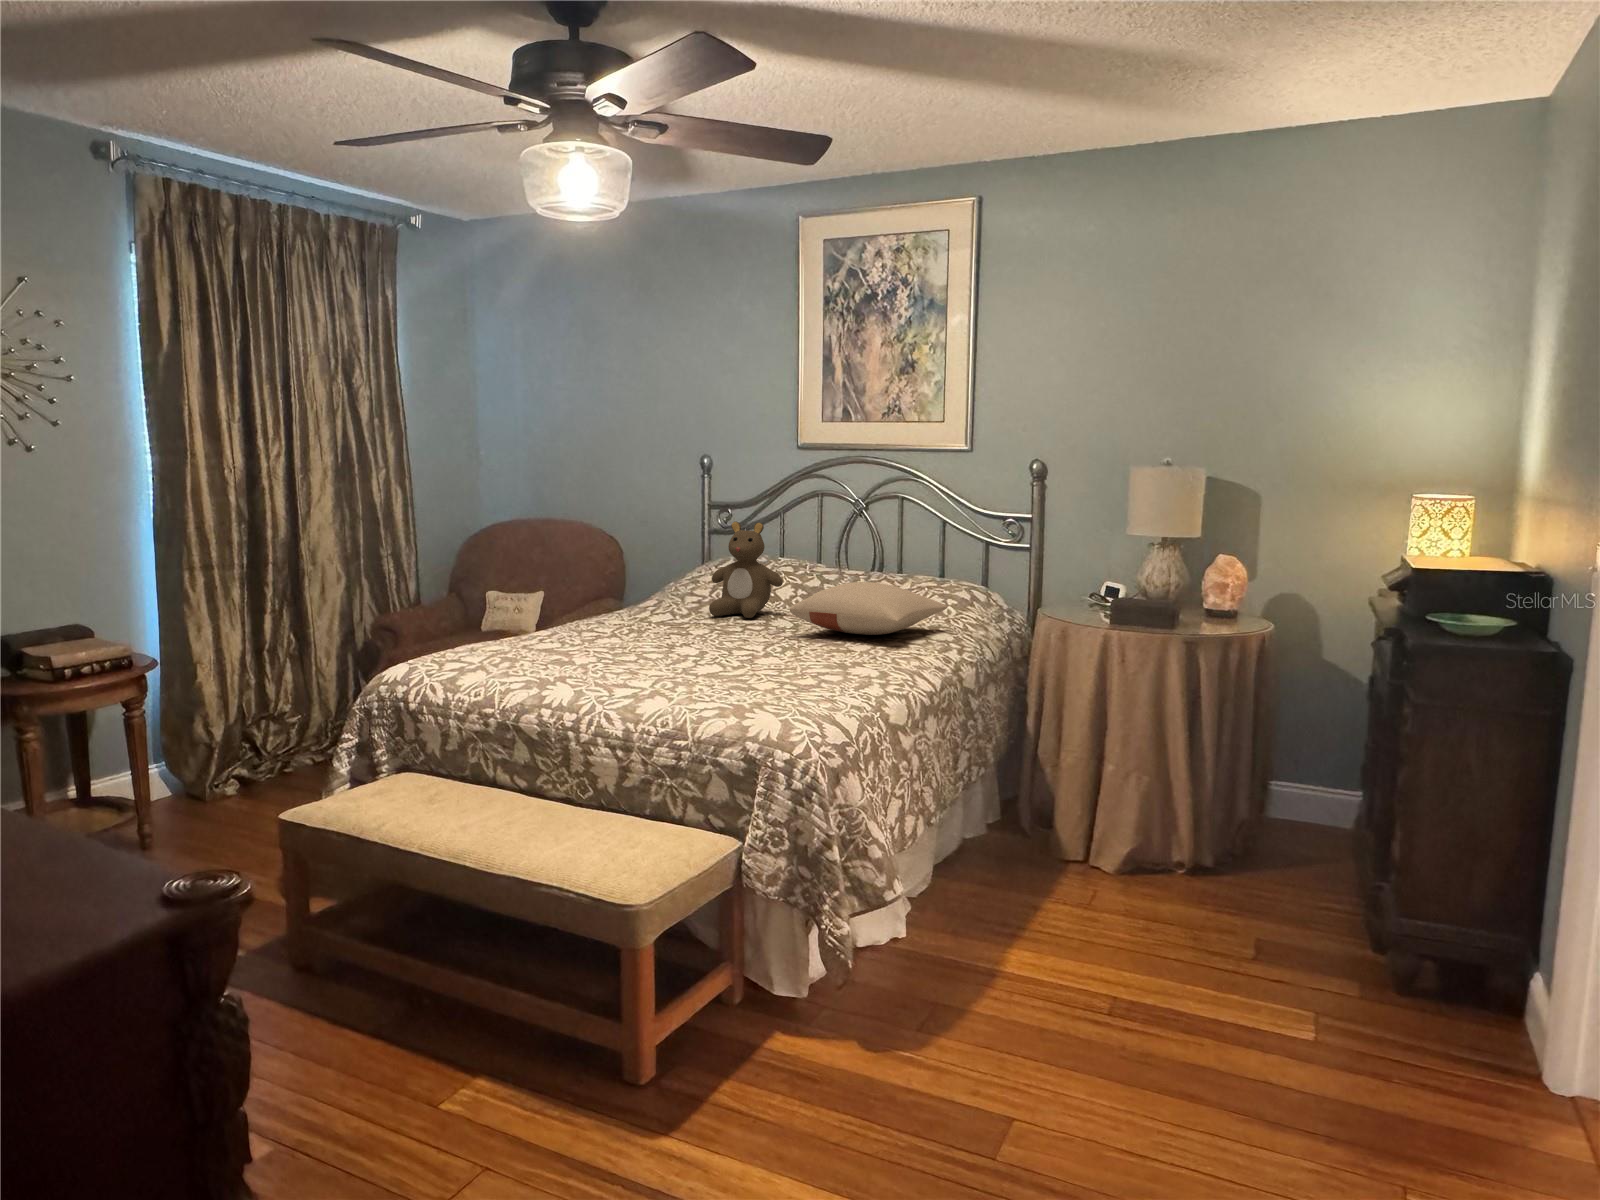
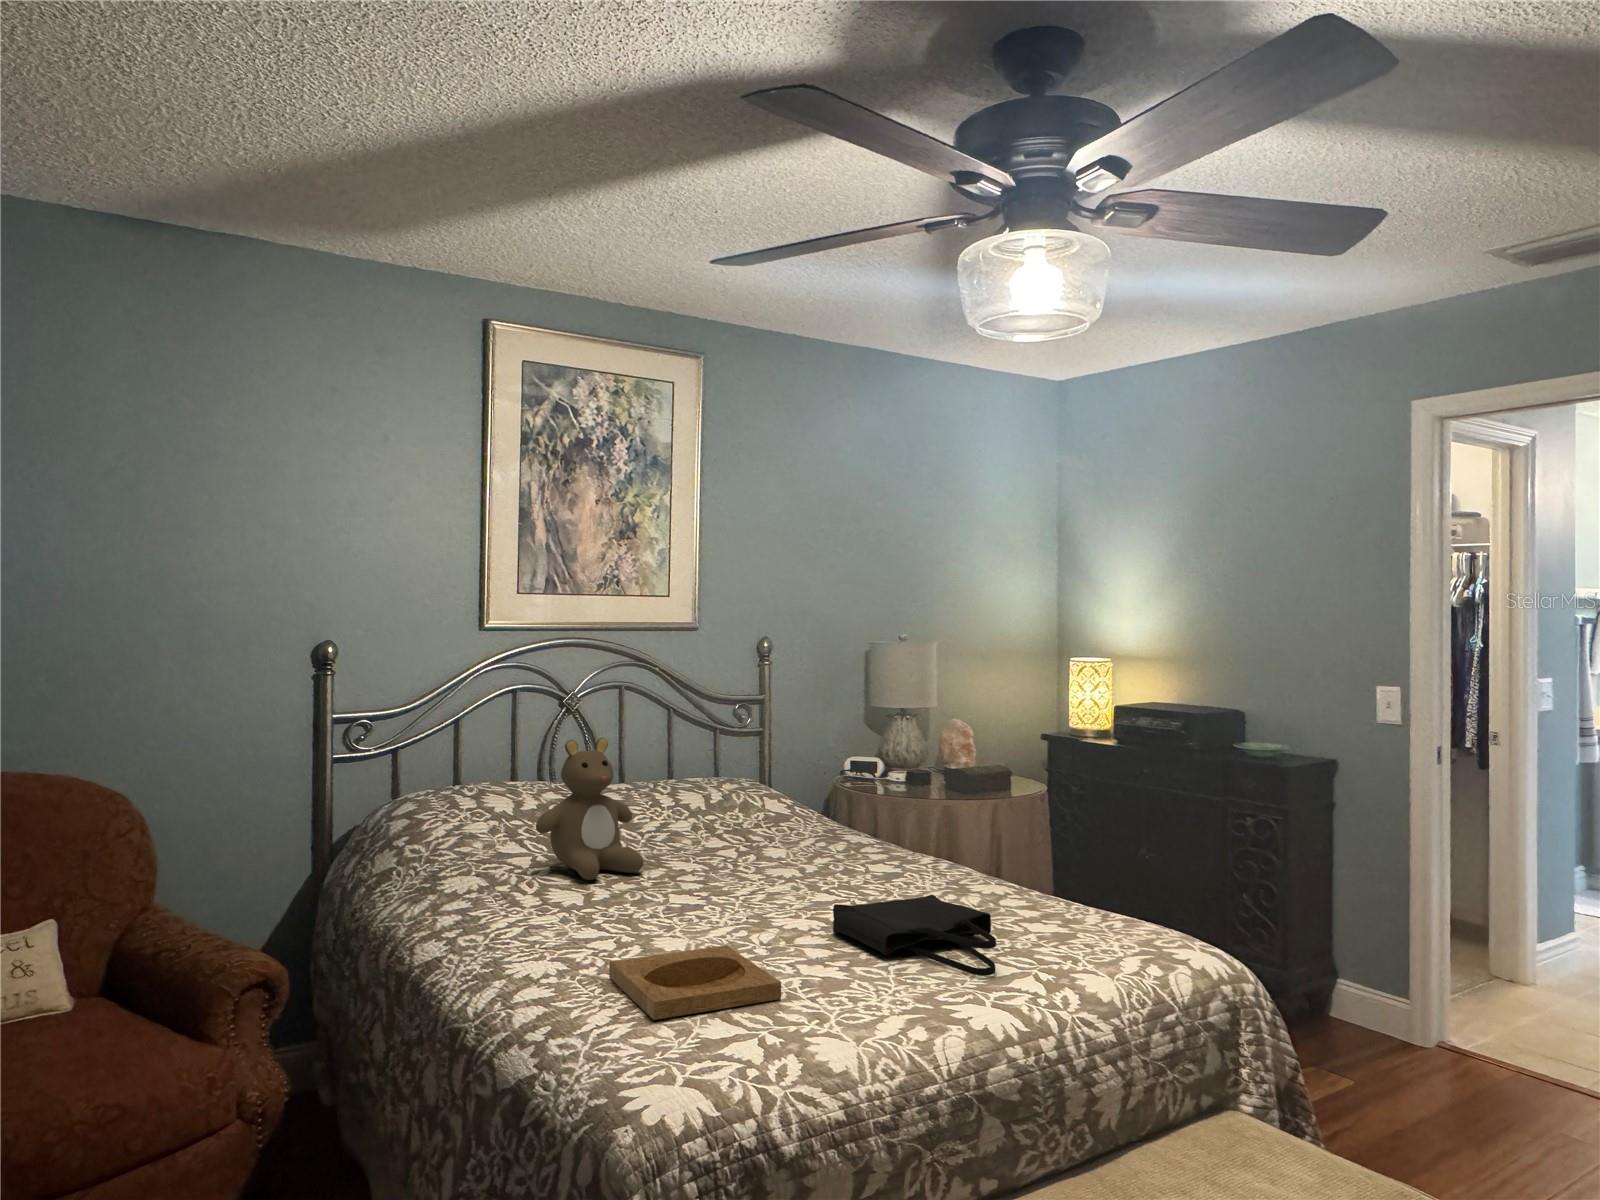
pillow: present [790,582,947,635] -> none [718,796,907,861]
tray: none [480,631,596,661] -> present [609,945,781,1020]
tote bag: none [628,635,756,682] -> present [833,895,996,976]

